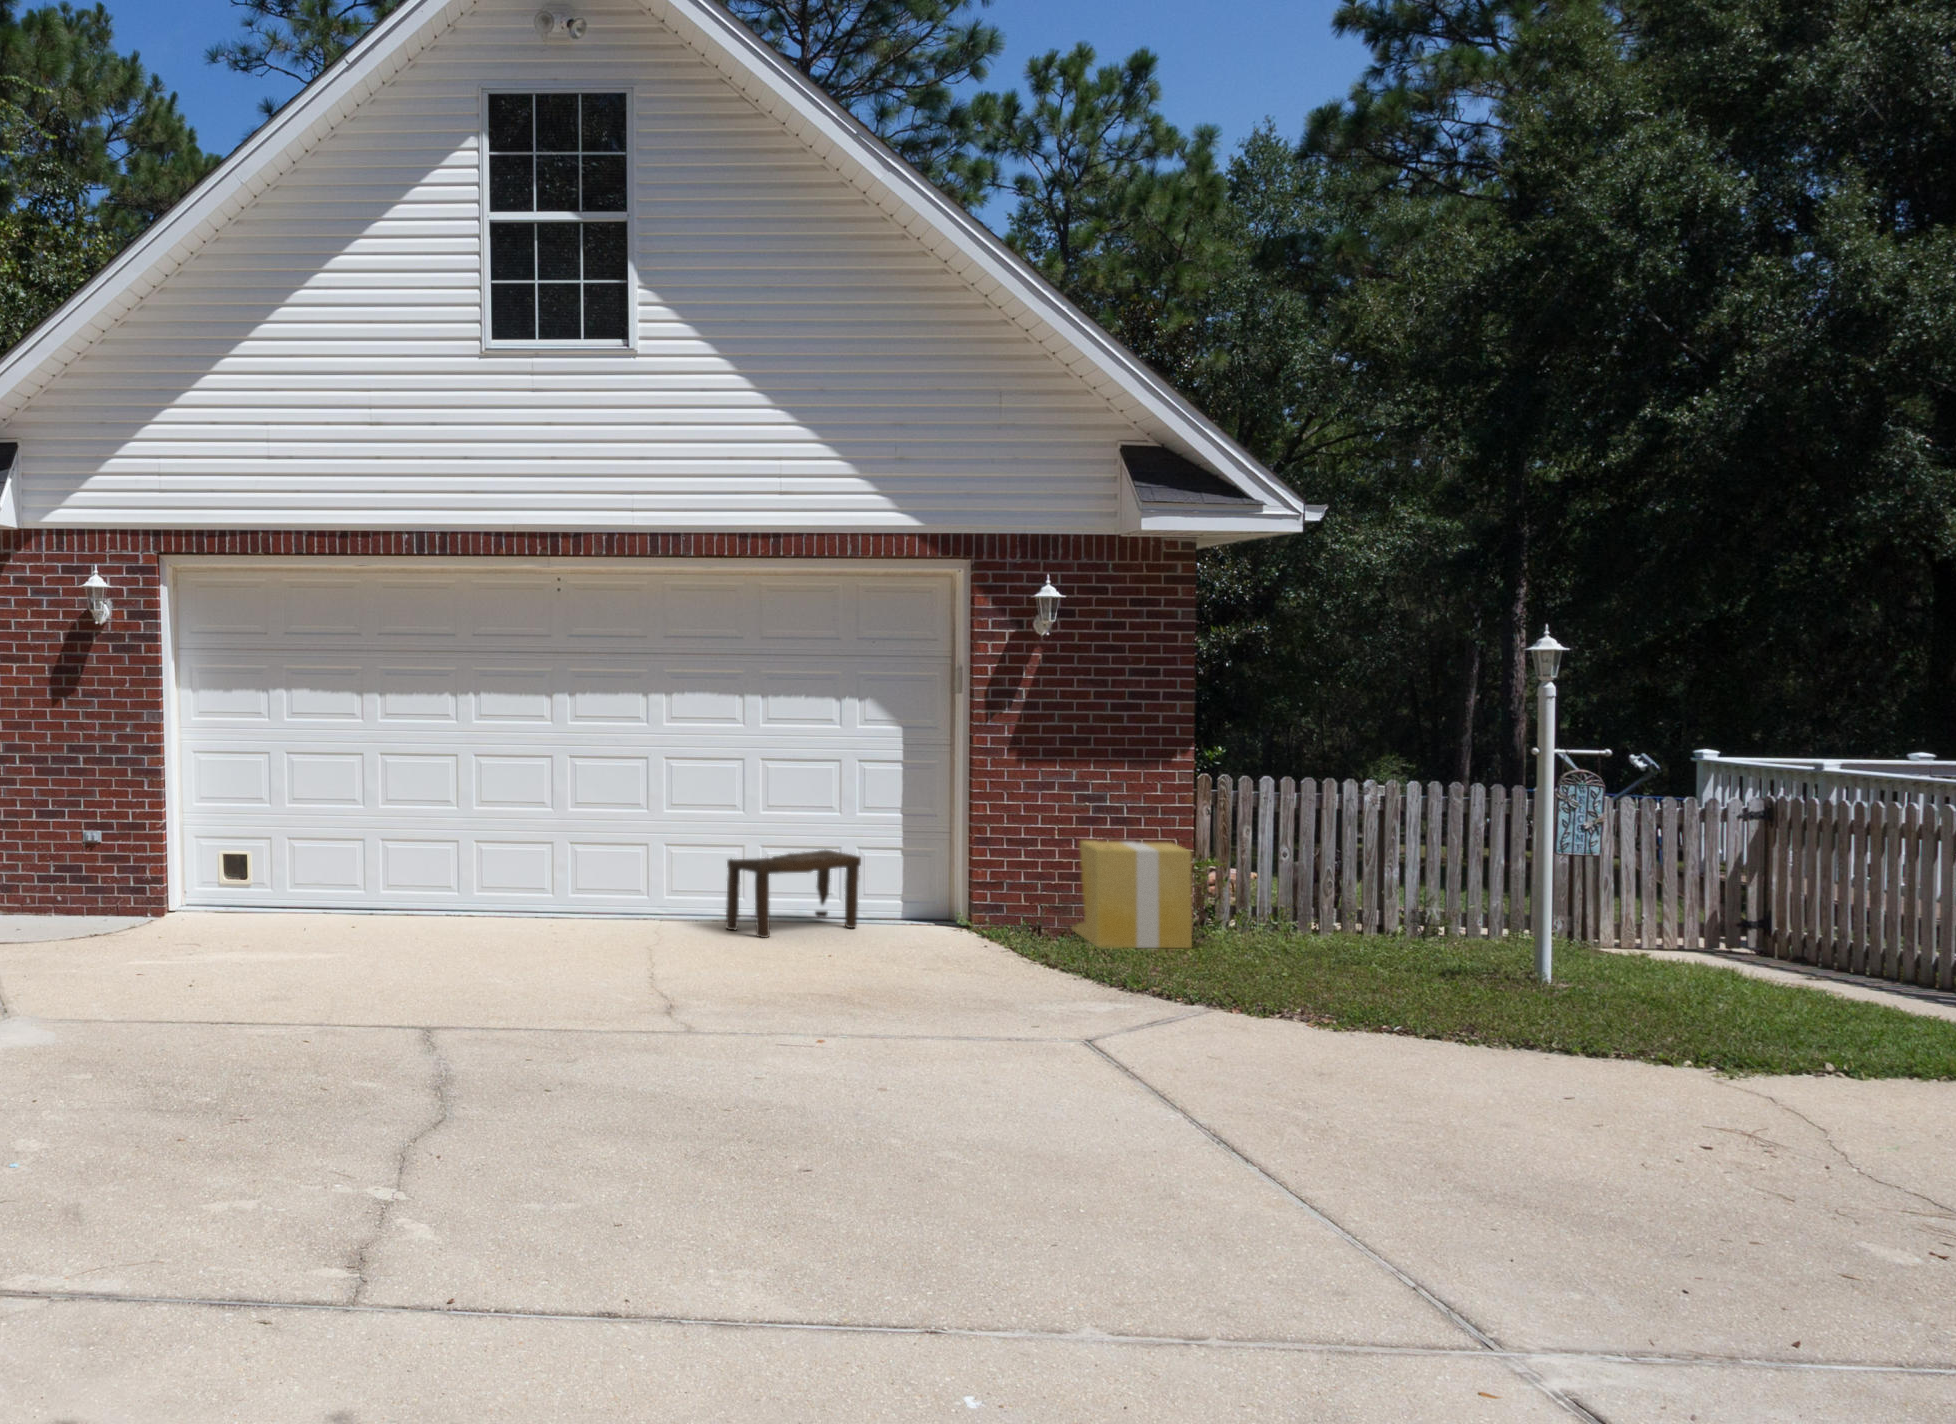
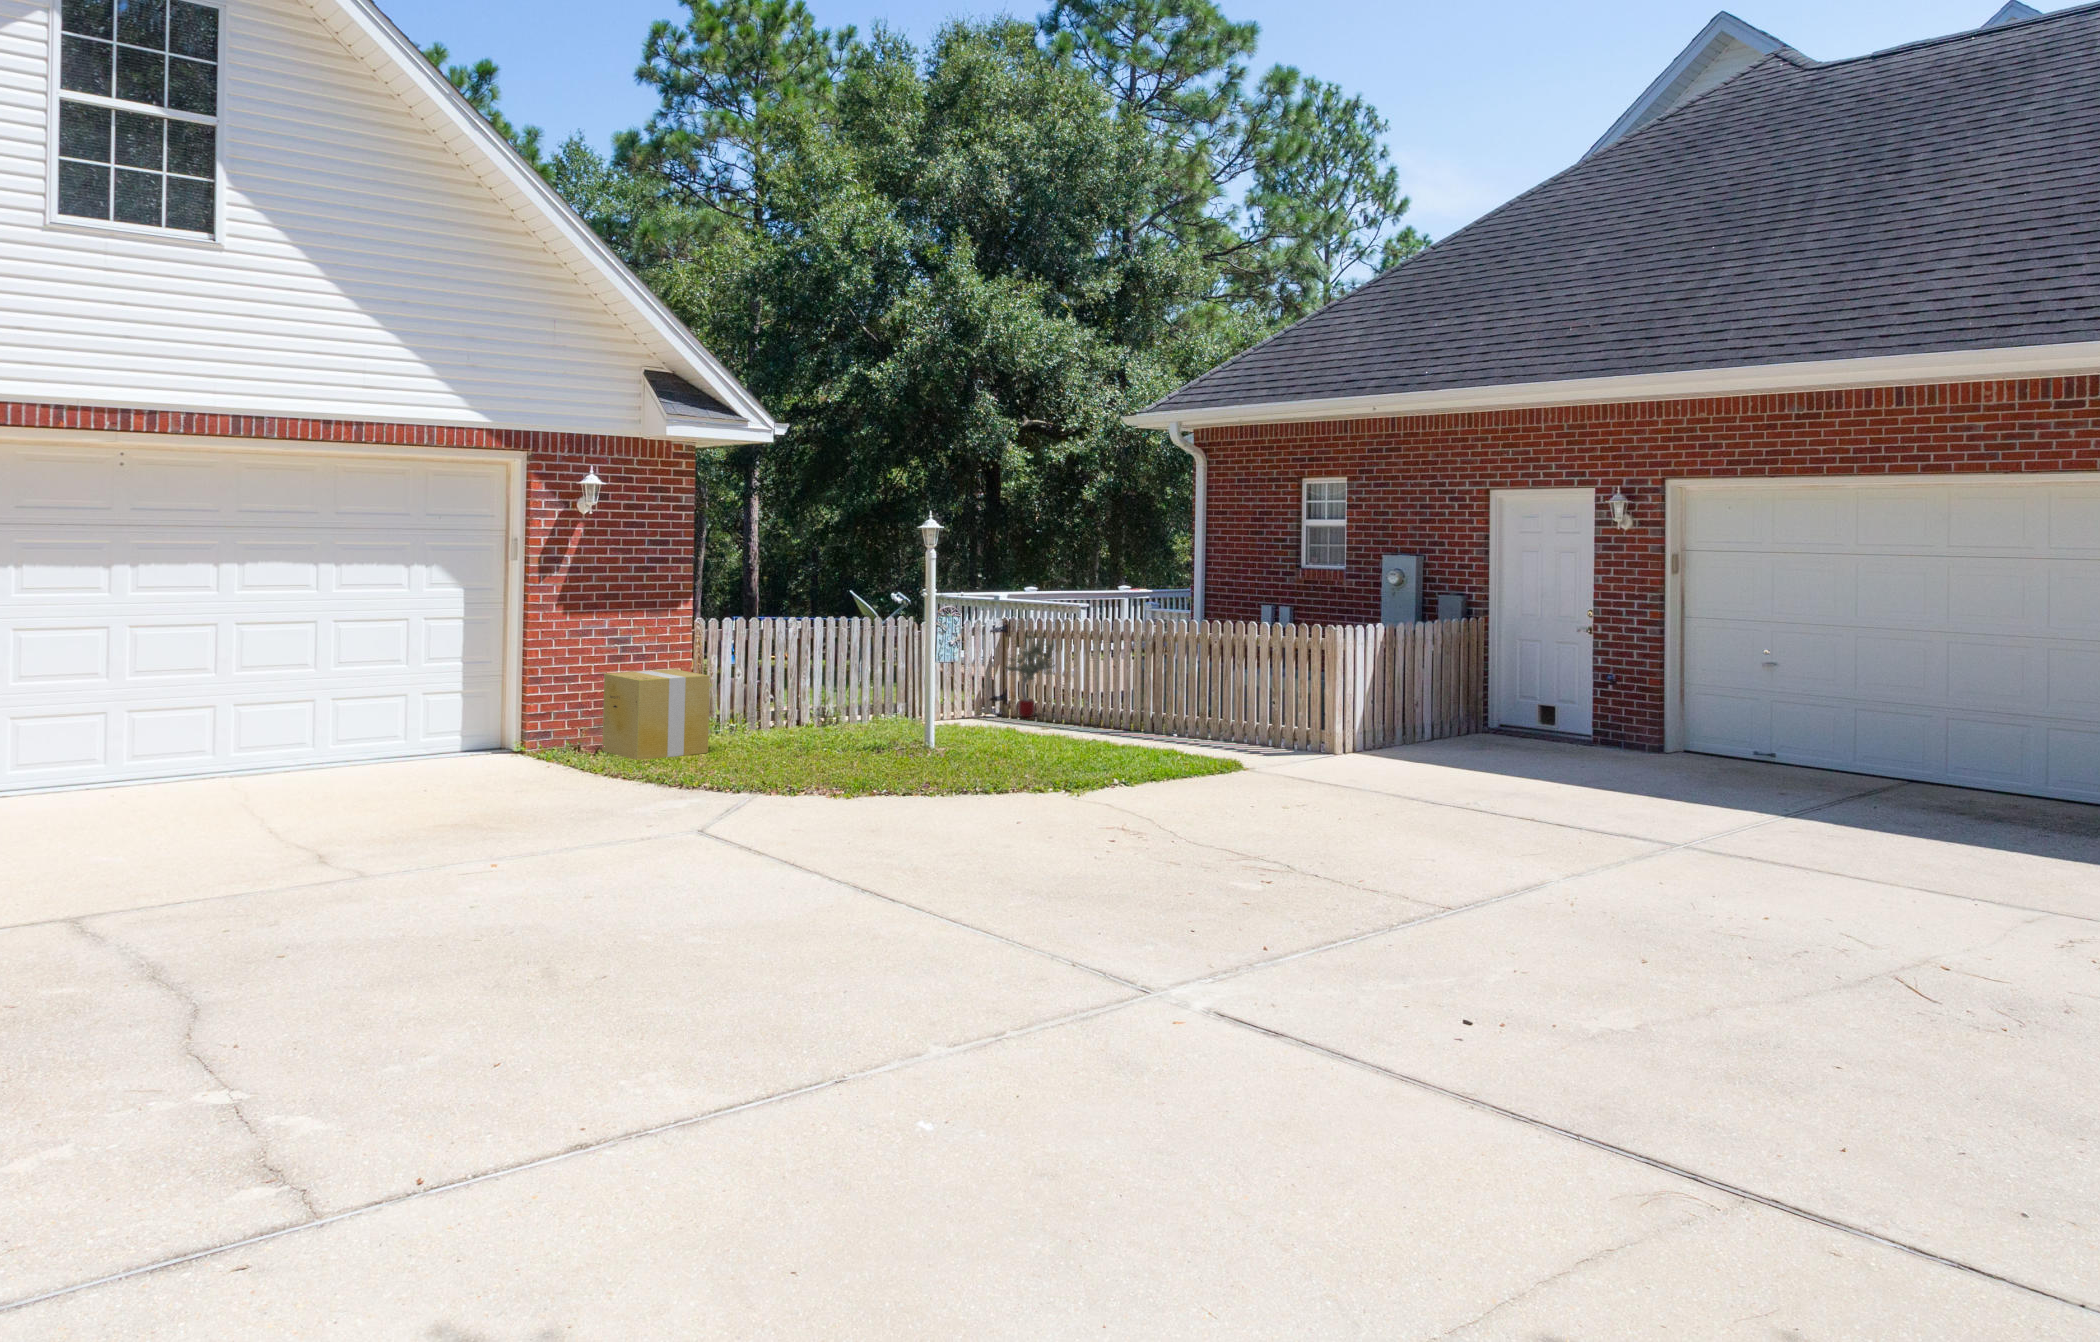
potted tree: none [1672,824,1755,949] -> present [1004,631,1055,717]
bench: present [726,850,861,938] -> none [304,703,431,785]

